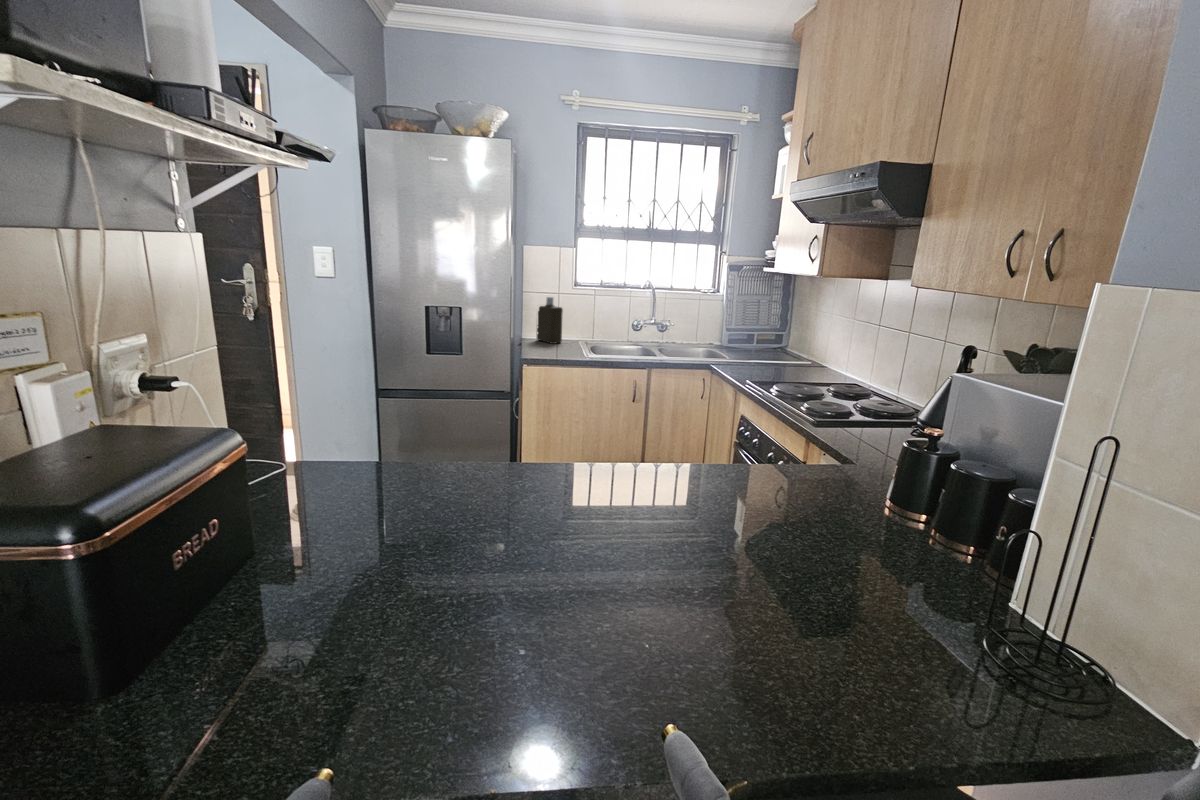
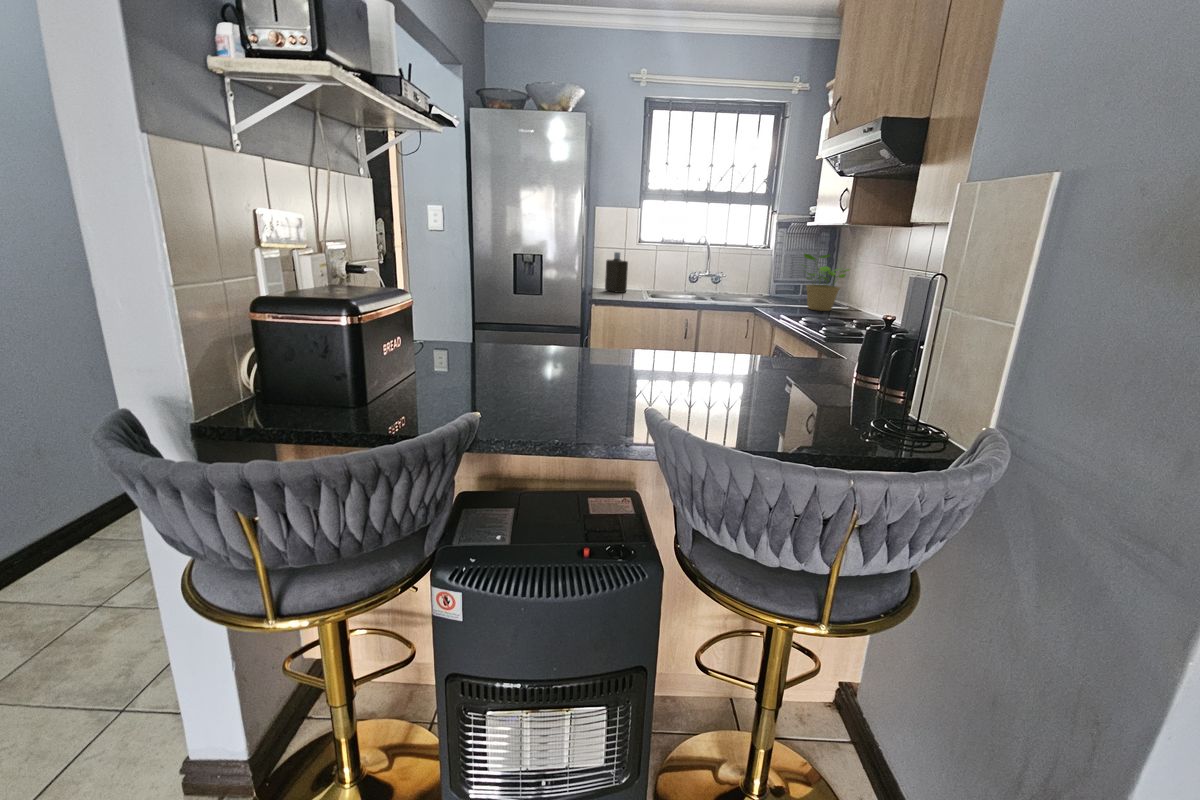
potted plant: none [757,304,815,367] -> present [804,254,849,311]

